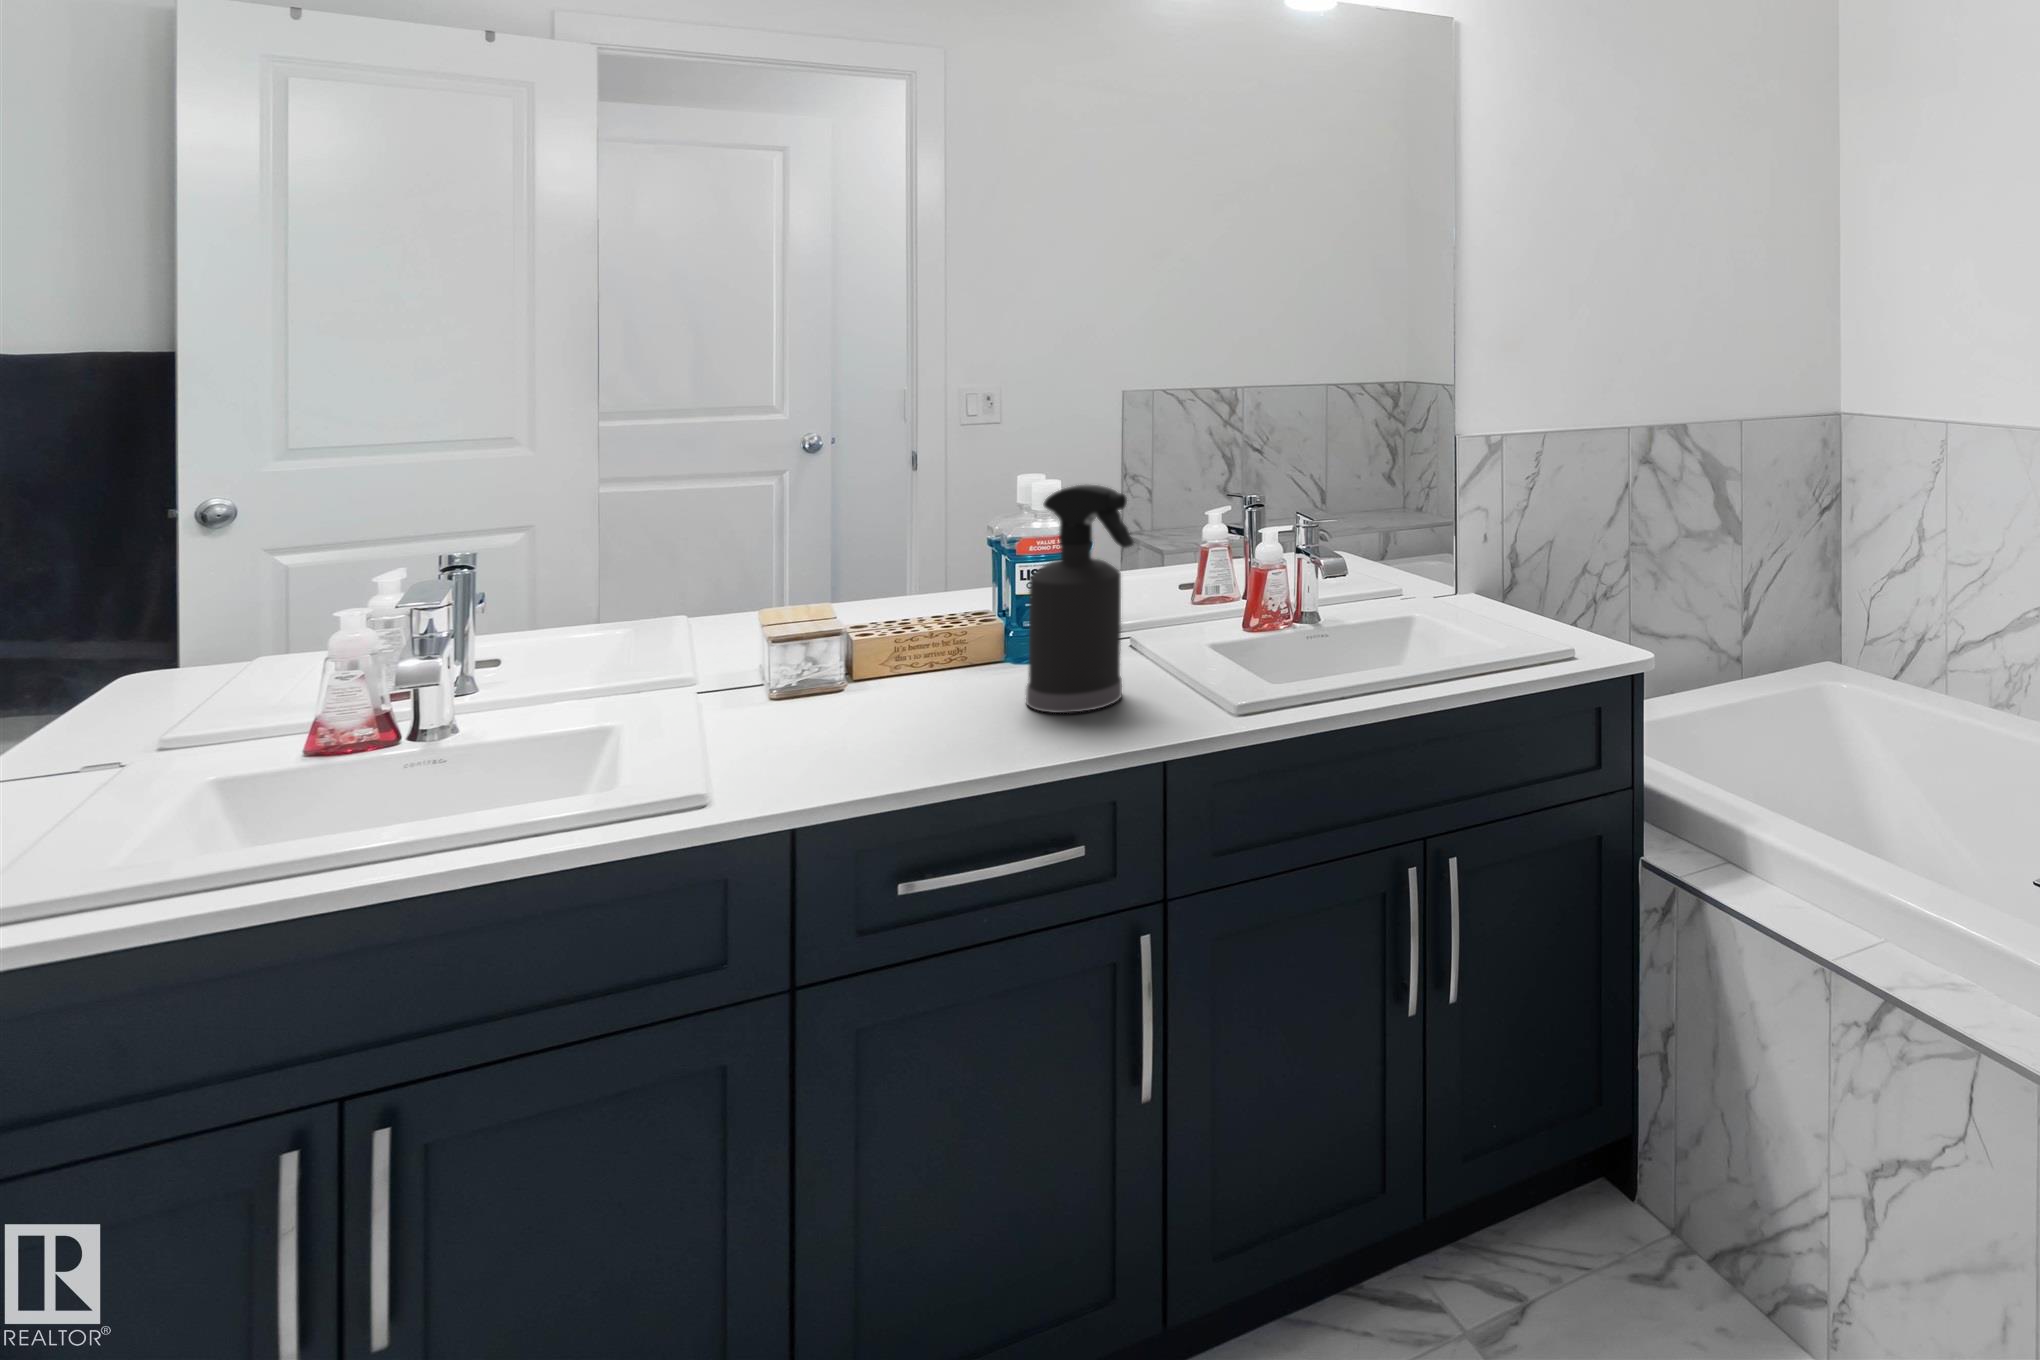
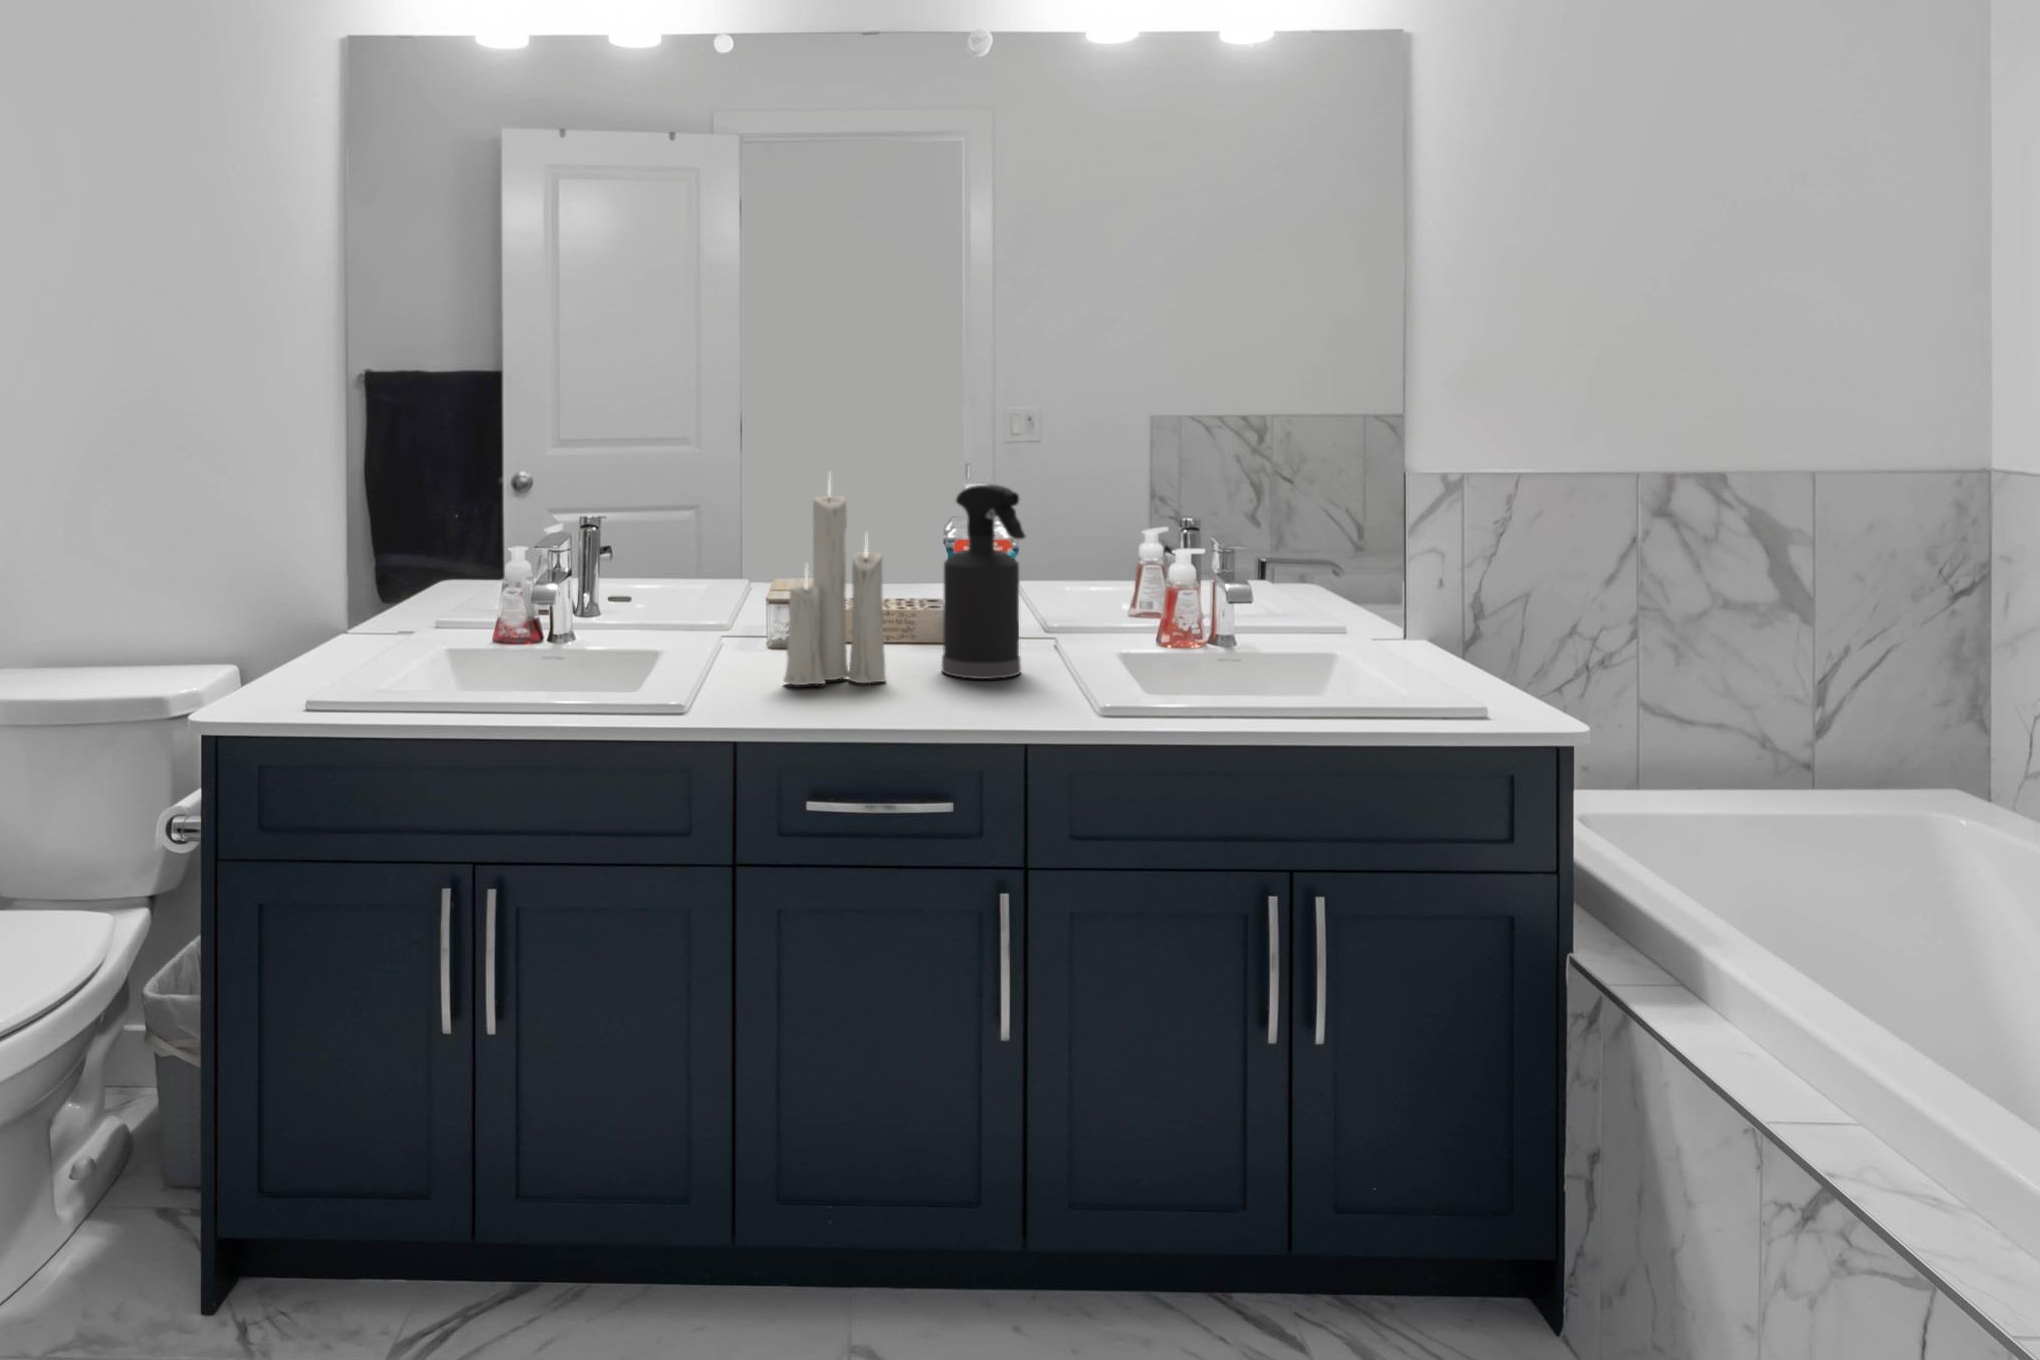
candle: none [828,469,967,762] -> present [784,479,886,685]

